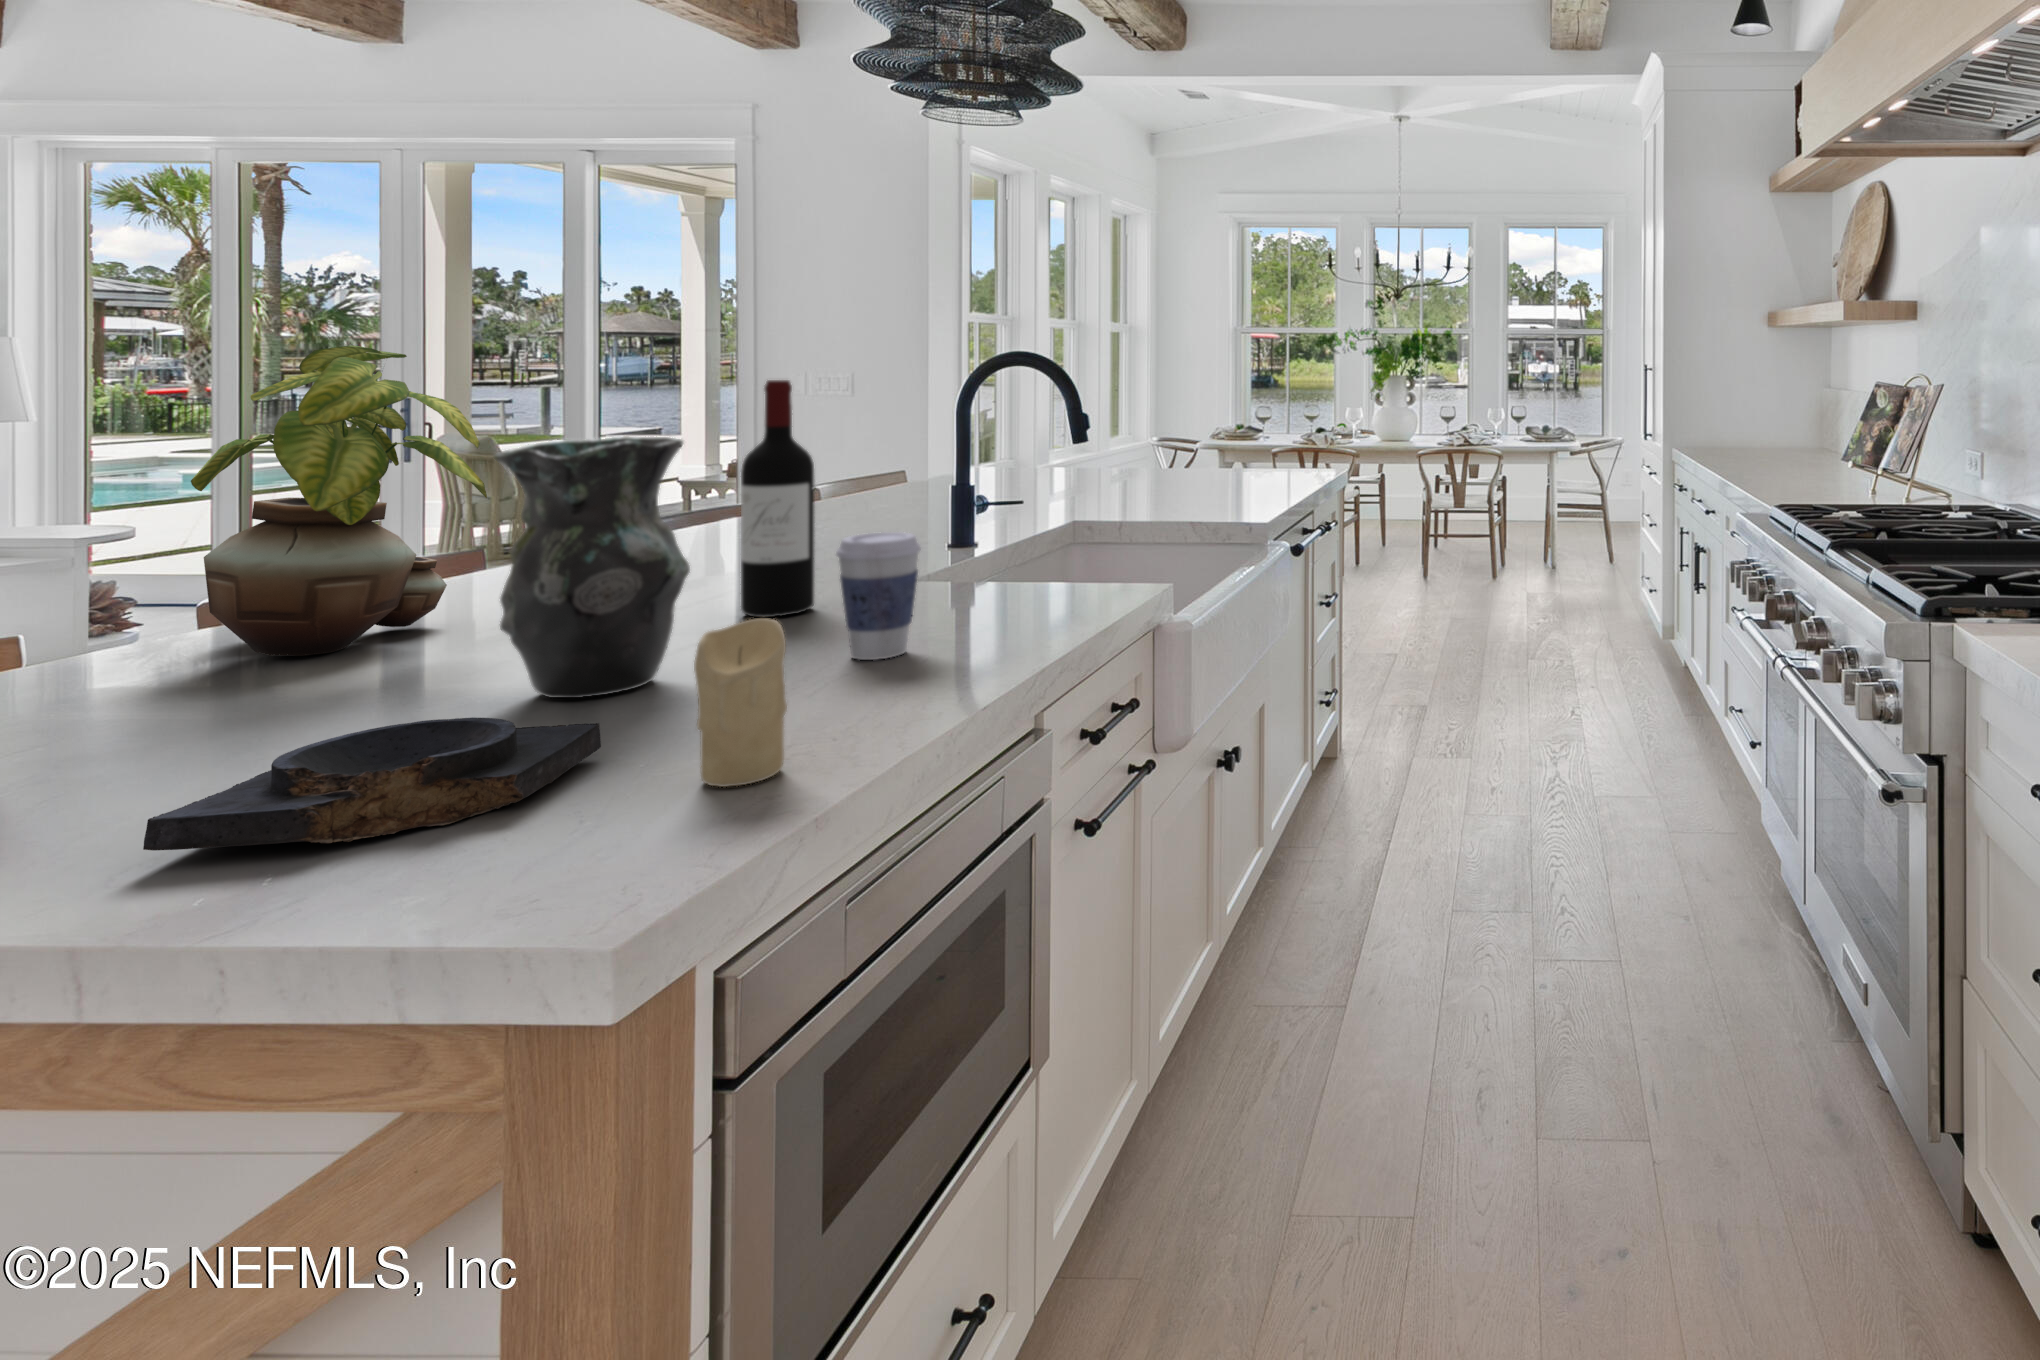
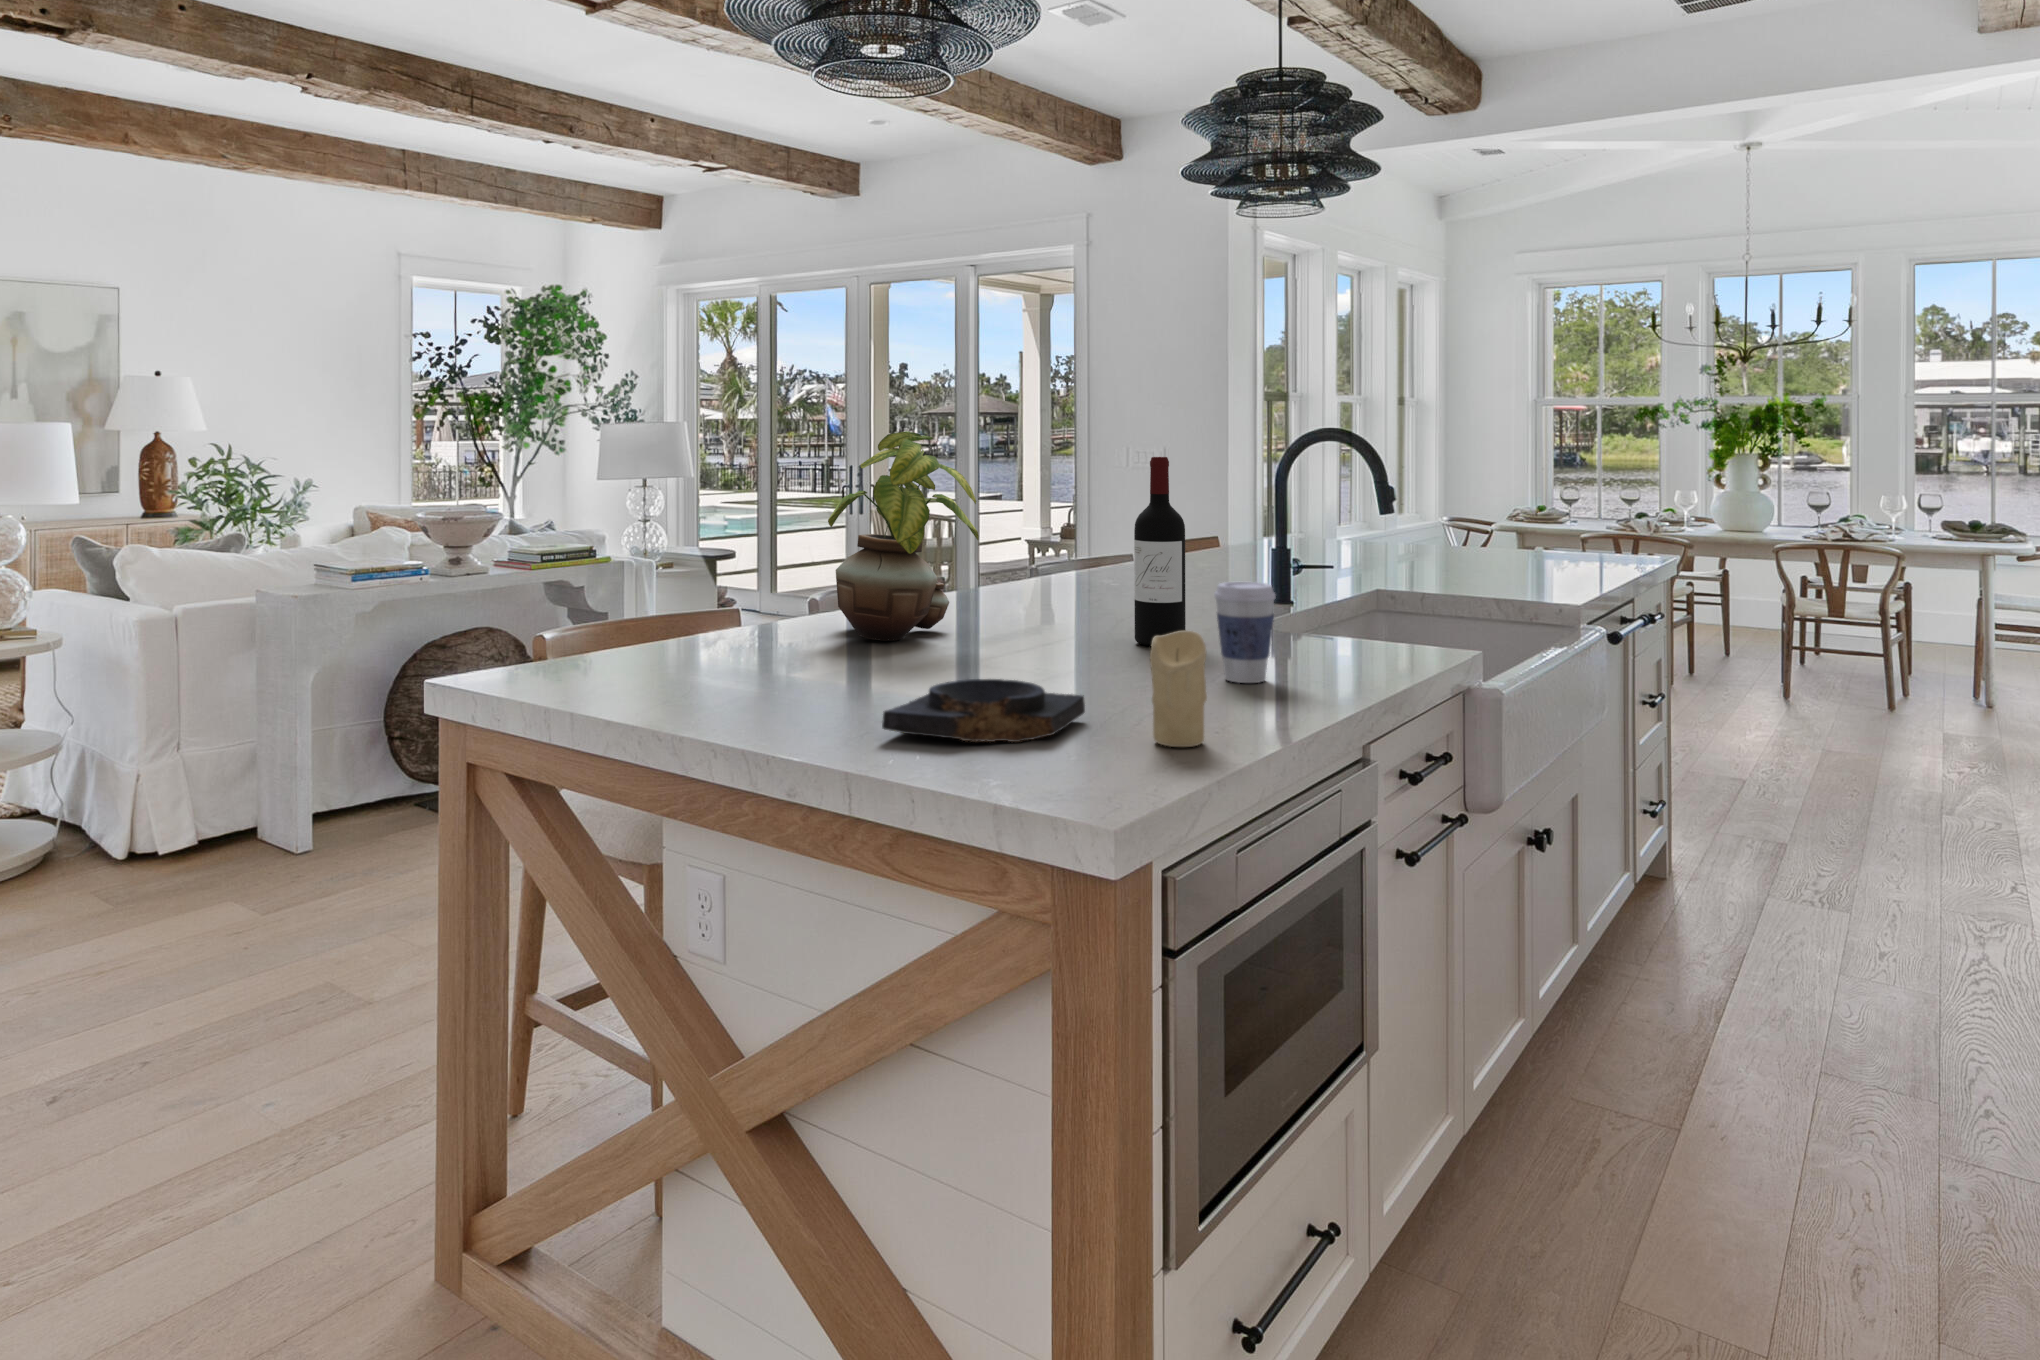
vase: present [494,436,690,698] -> none [1004,498,1118,684]

